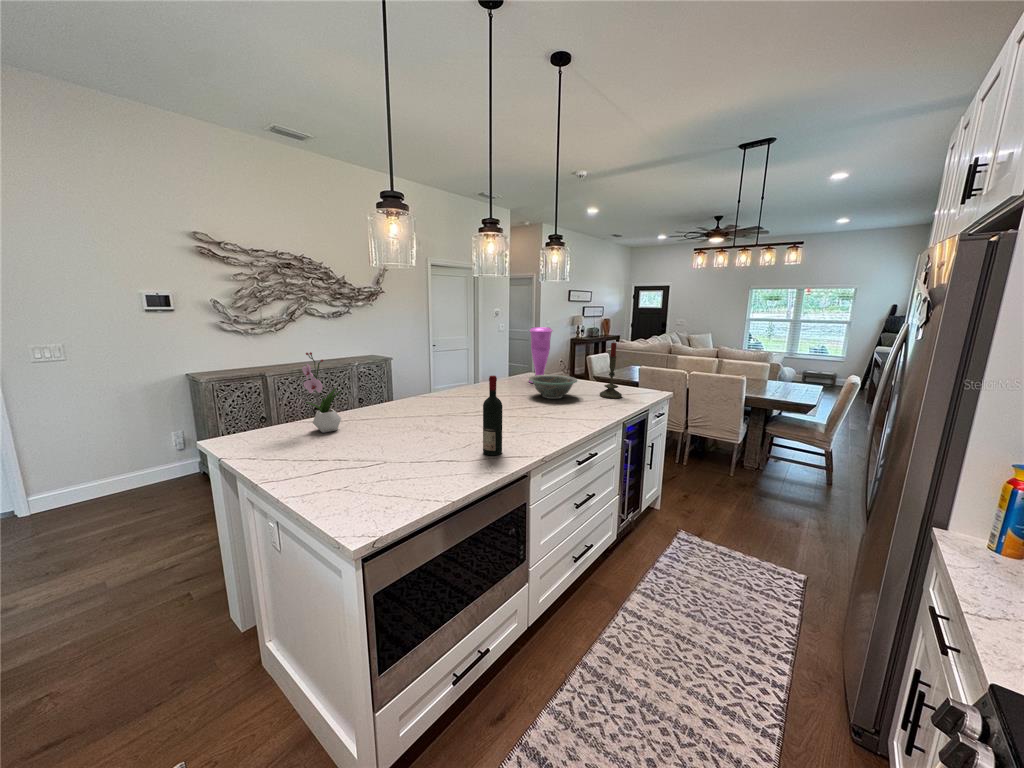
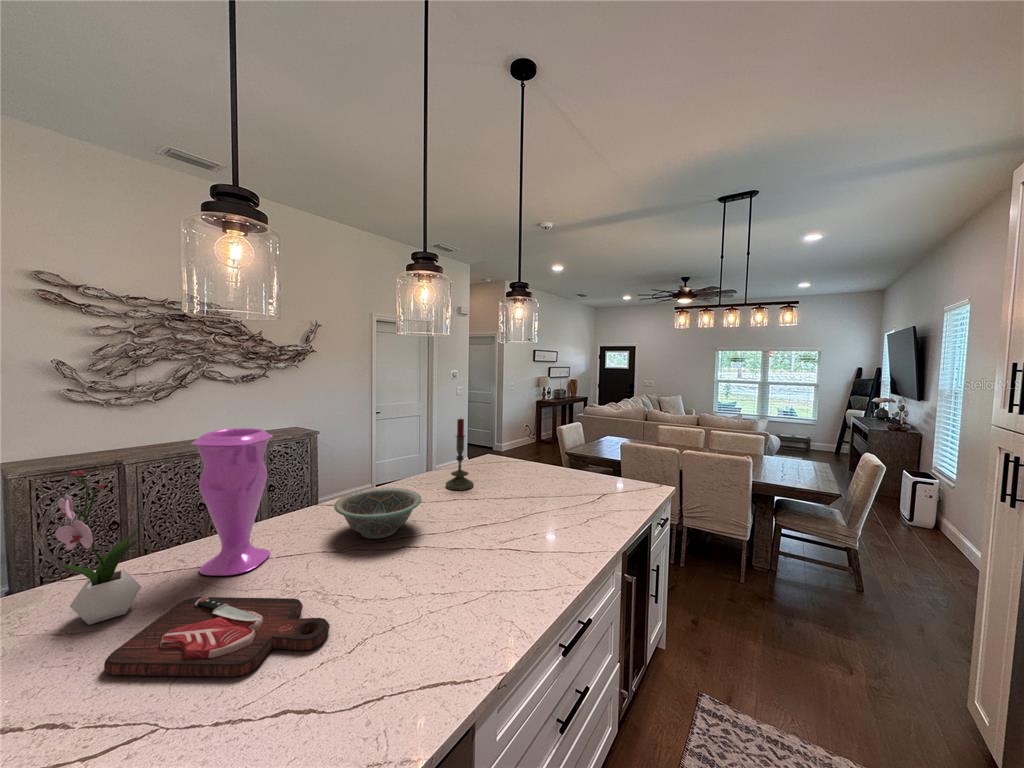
vase: present [529,327,553,383] -> present [191,428,273,575]
candle: present [600,343,622,399] -> present [446,418,473,490]
decorative bowl: present [529,375,577,399] -> present [334,488,421,539]
wine bottle: present [483,376,503,455] -> none [387,530,427,697]
cutting board: none [344,423,447,448] -> present [104,597,330,677]

